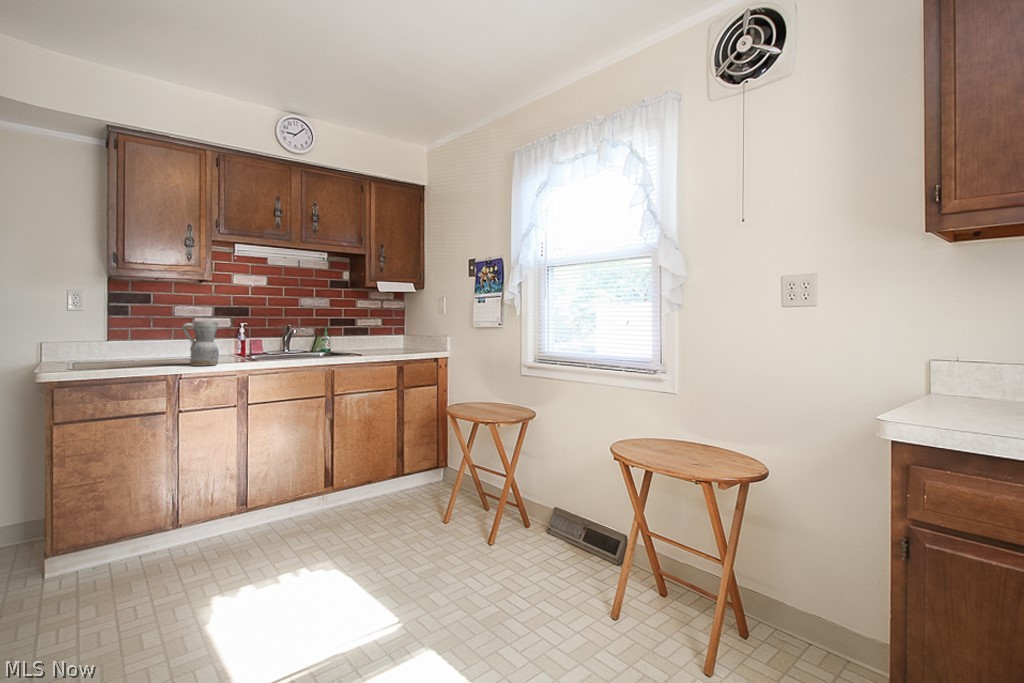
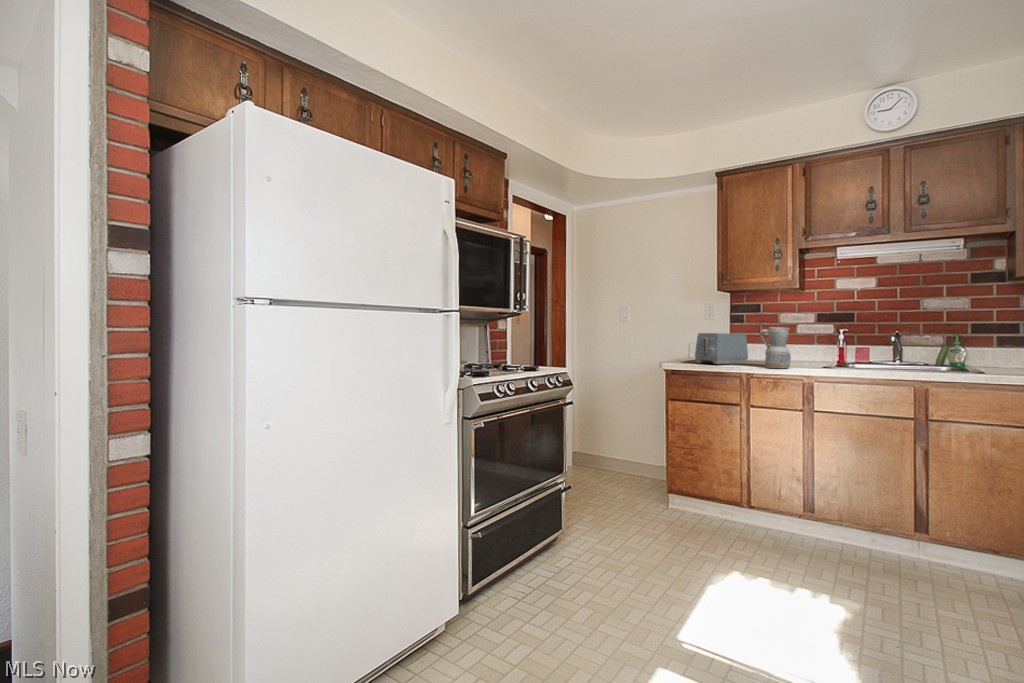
toaster: none [81,328,151,367] -> present [695,333,748,364]

